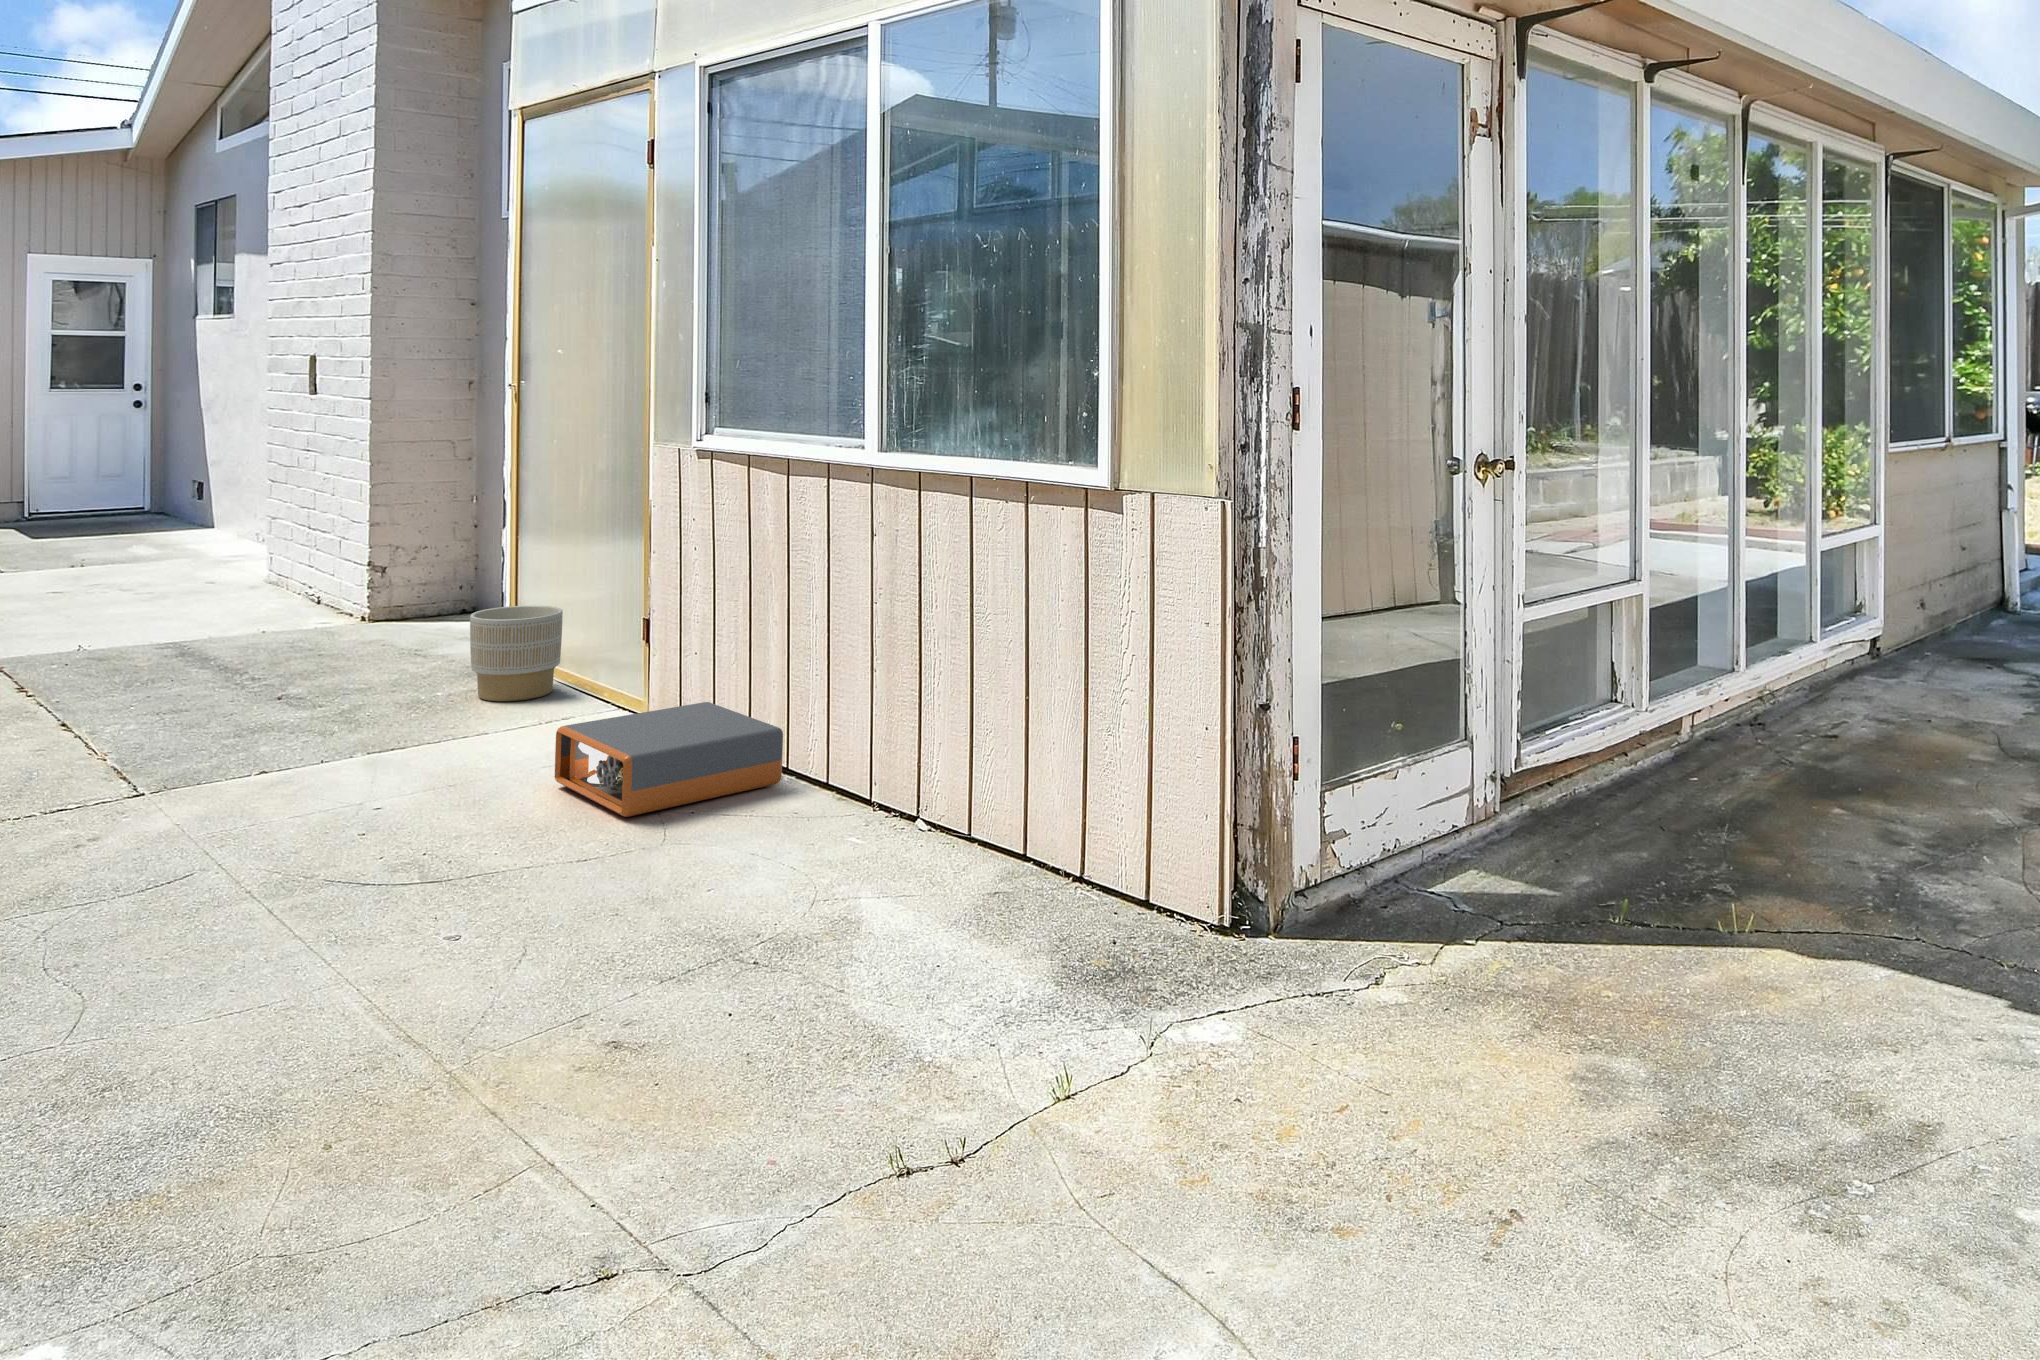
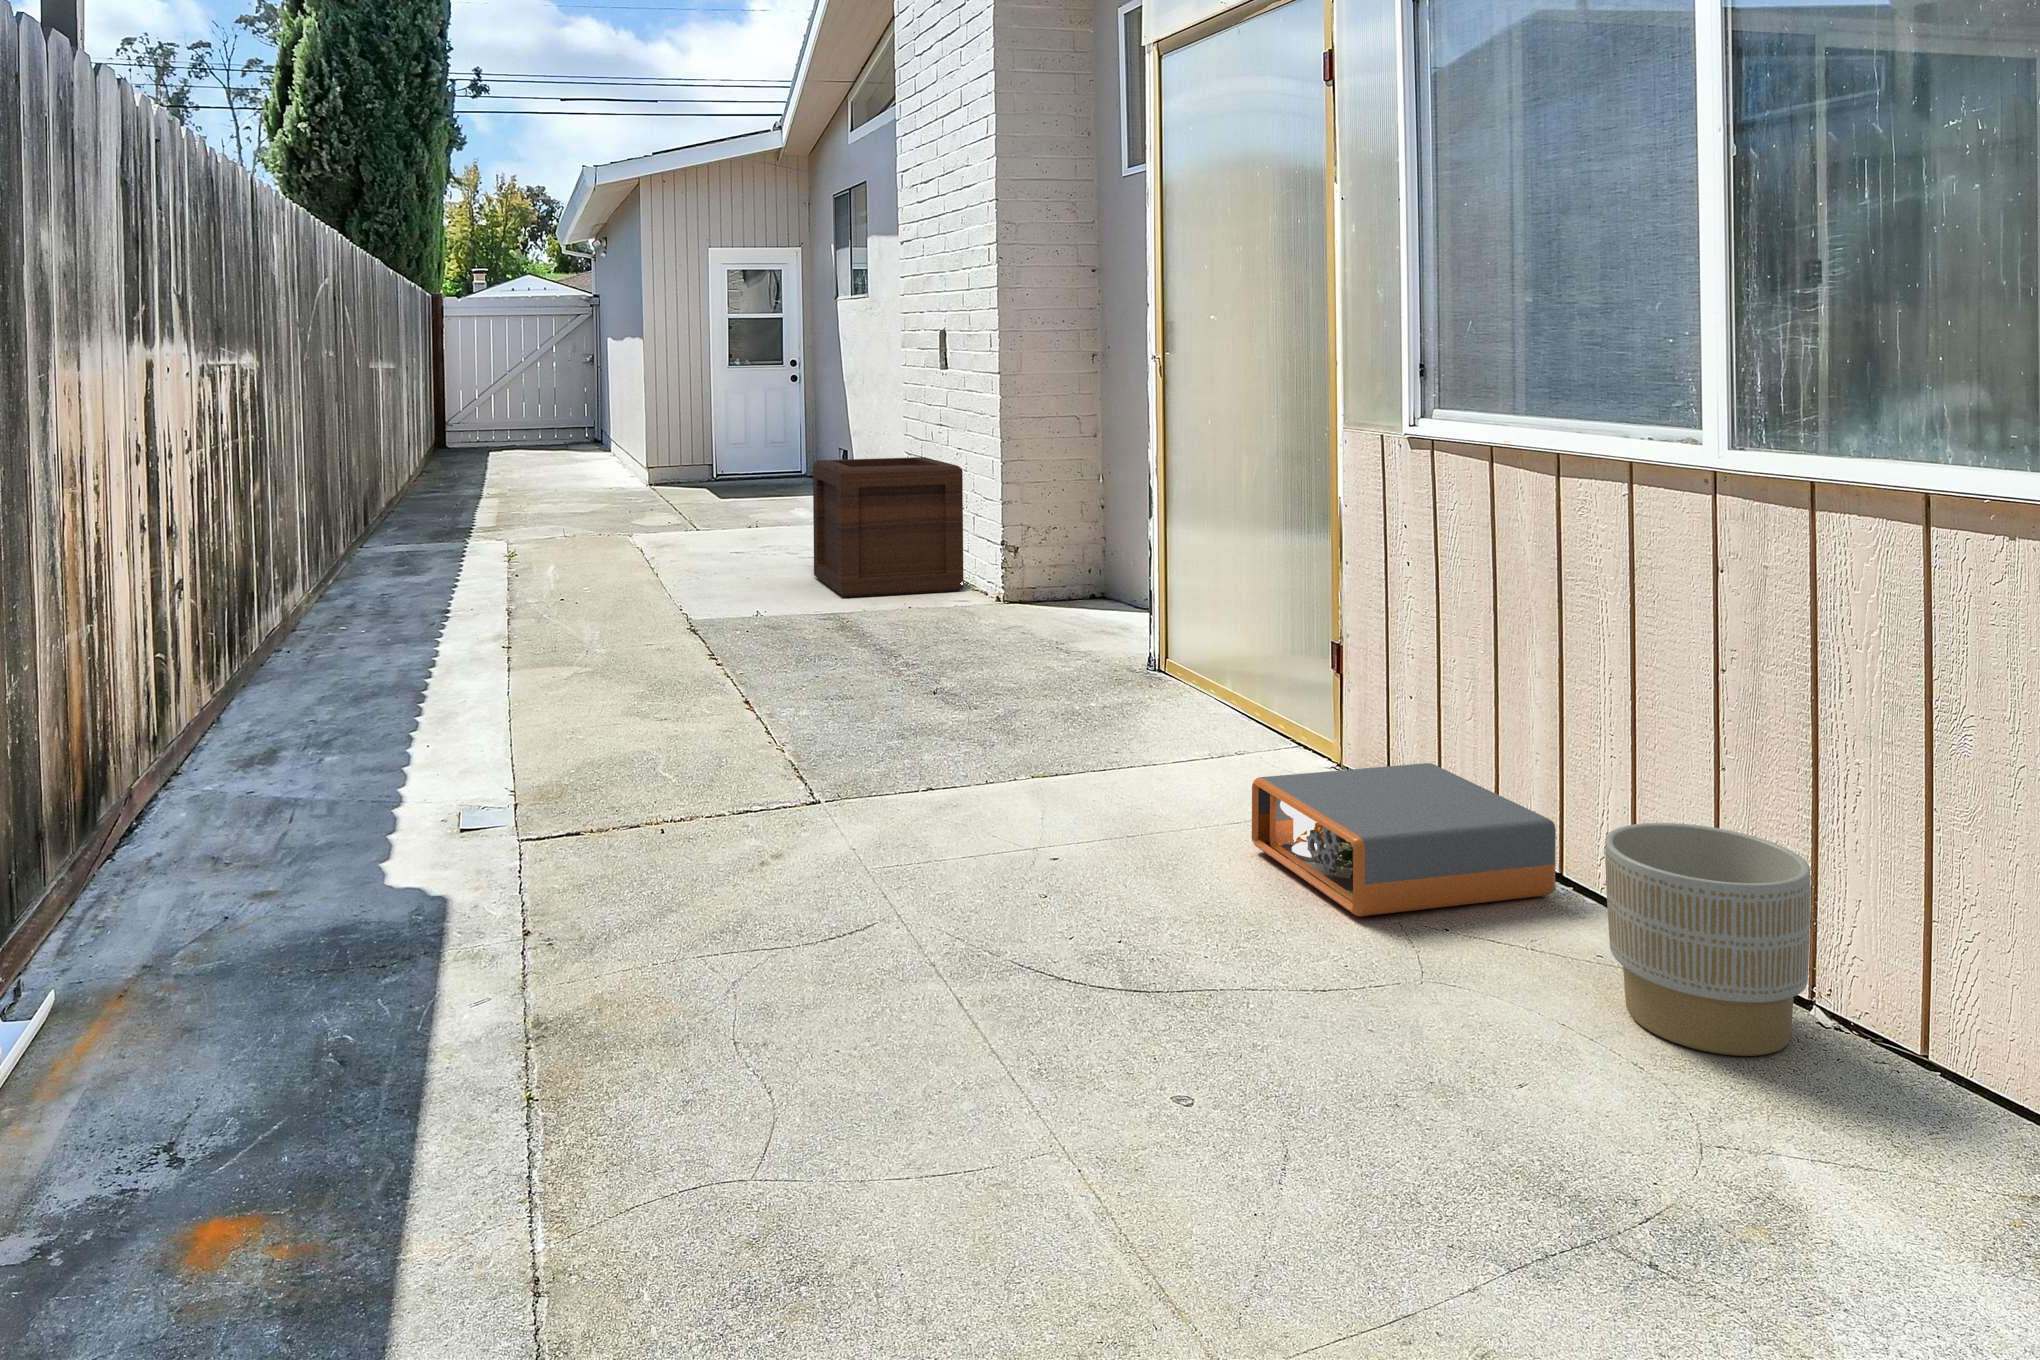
wooden crate: none [151,482,330,627] -> present [813,457,963,597]
planter: present [470,606,563,701] -> present [1605,823,1810,1056]

